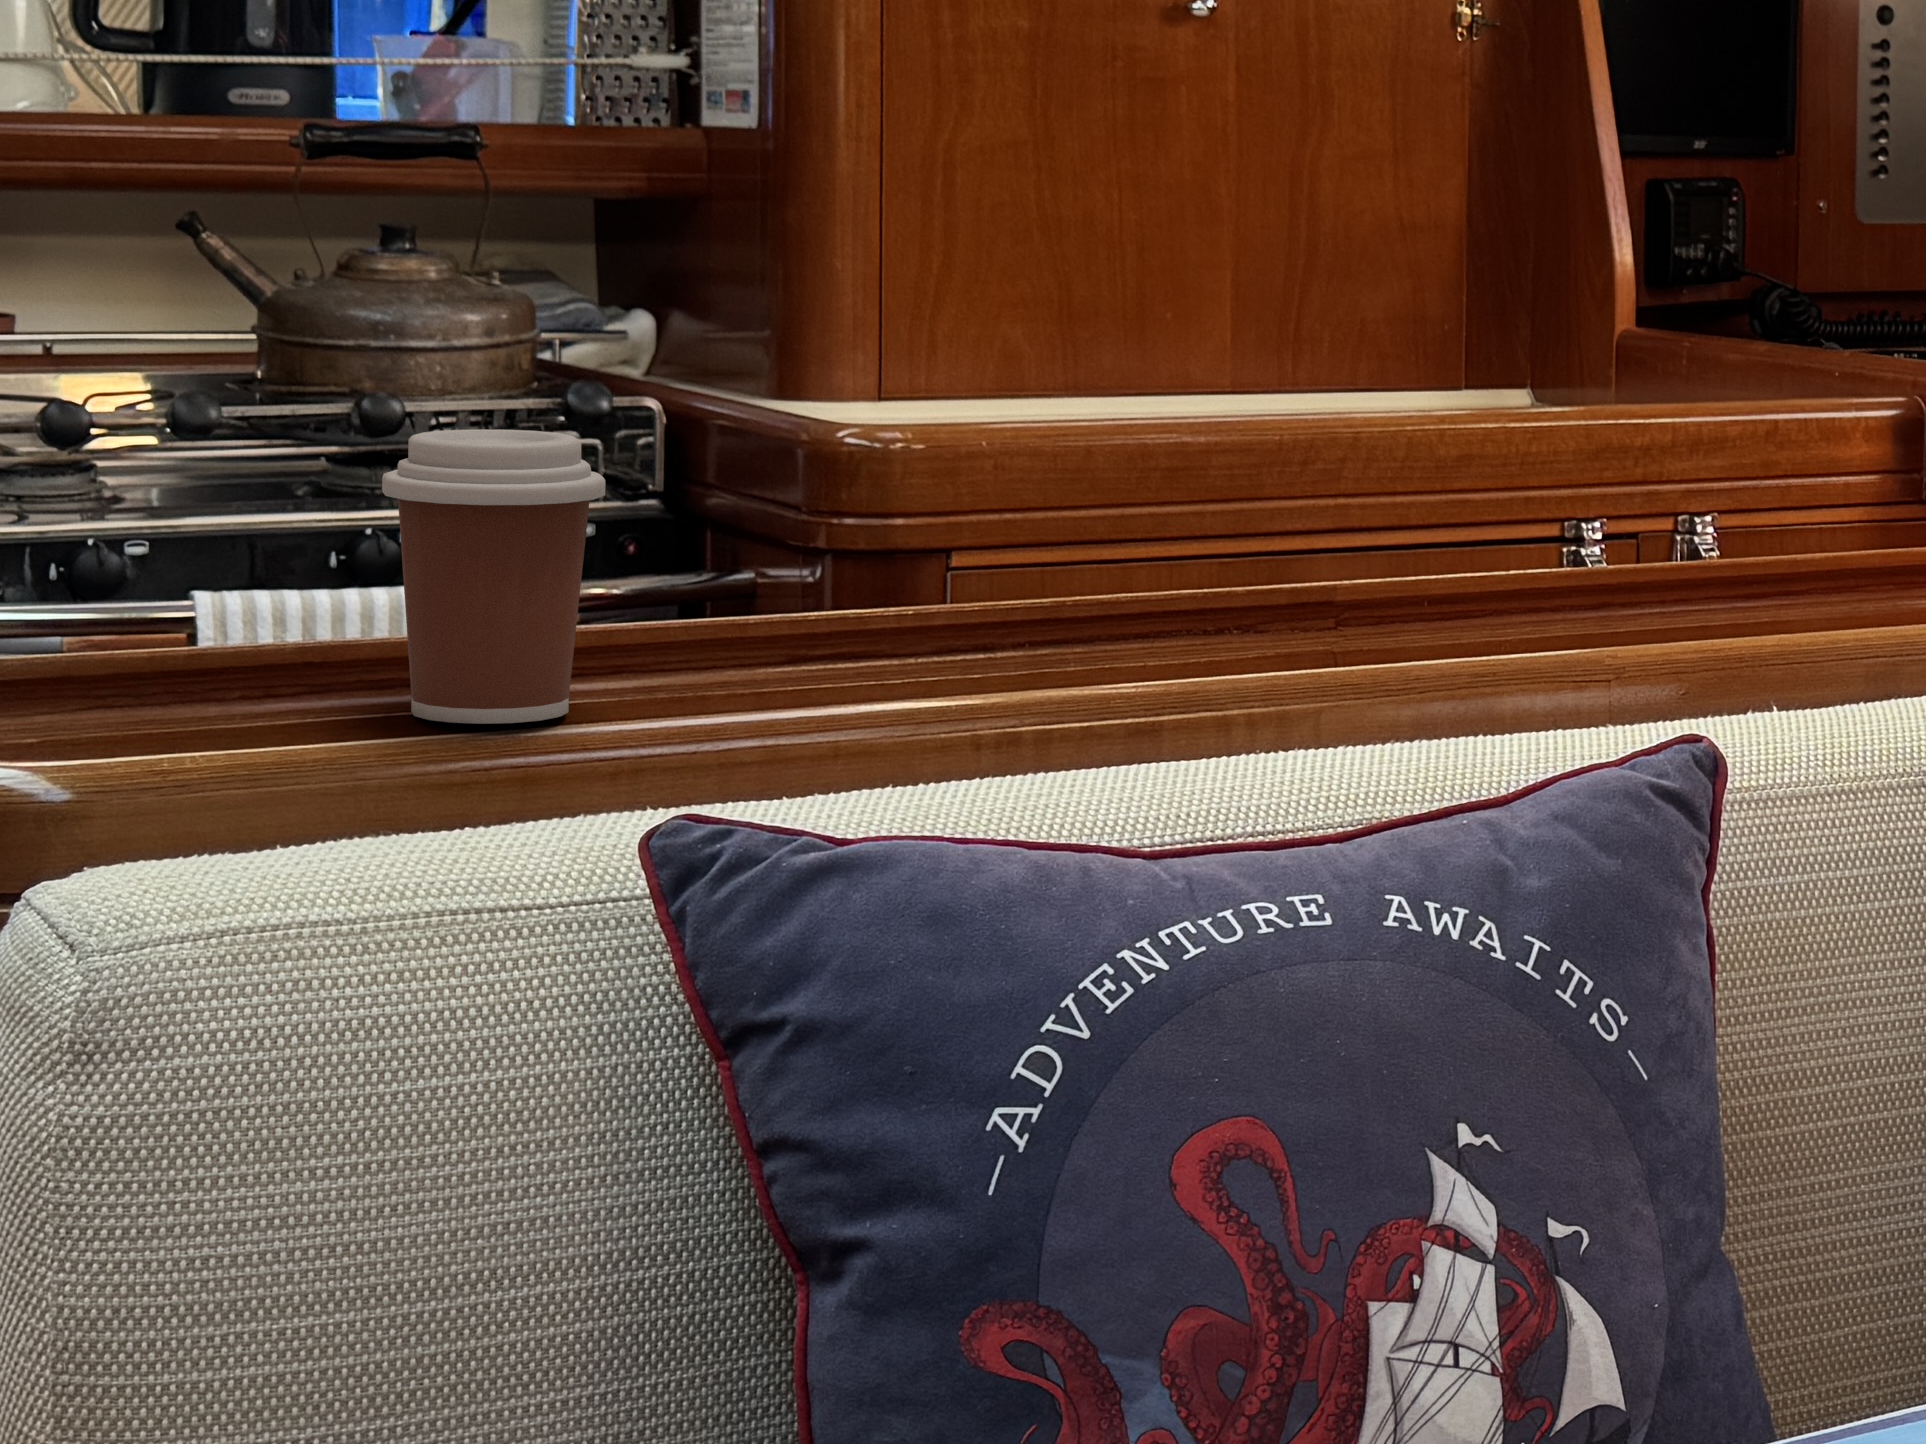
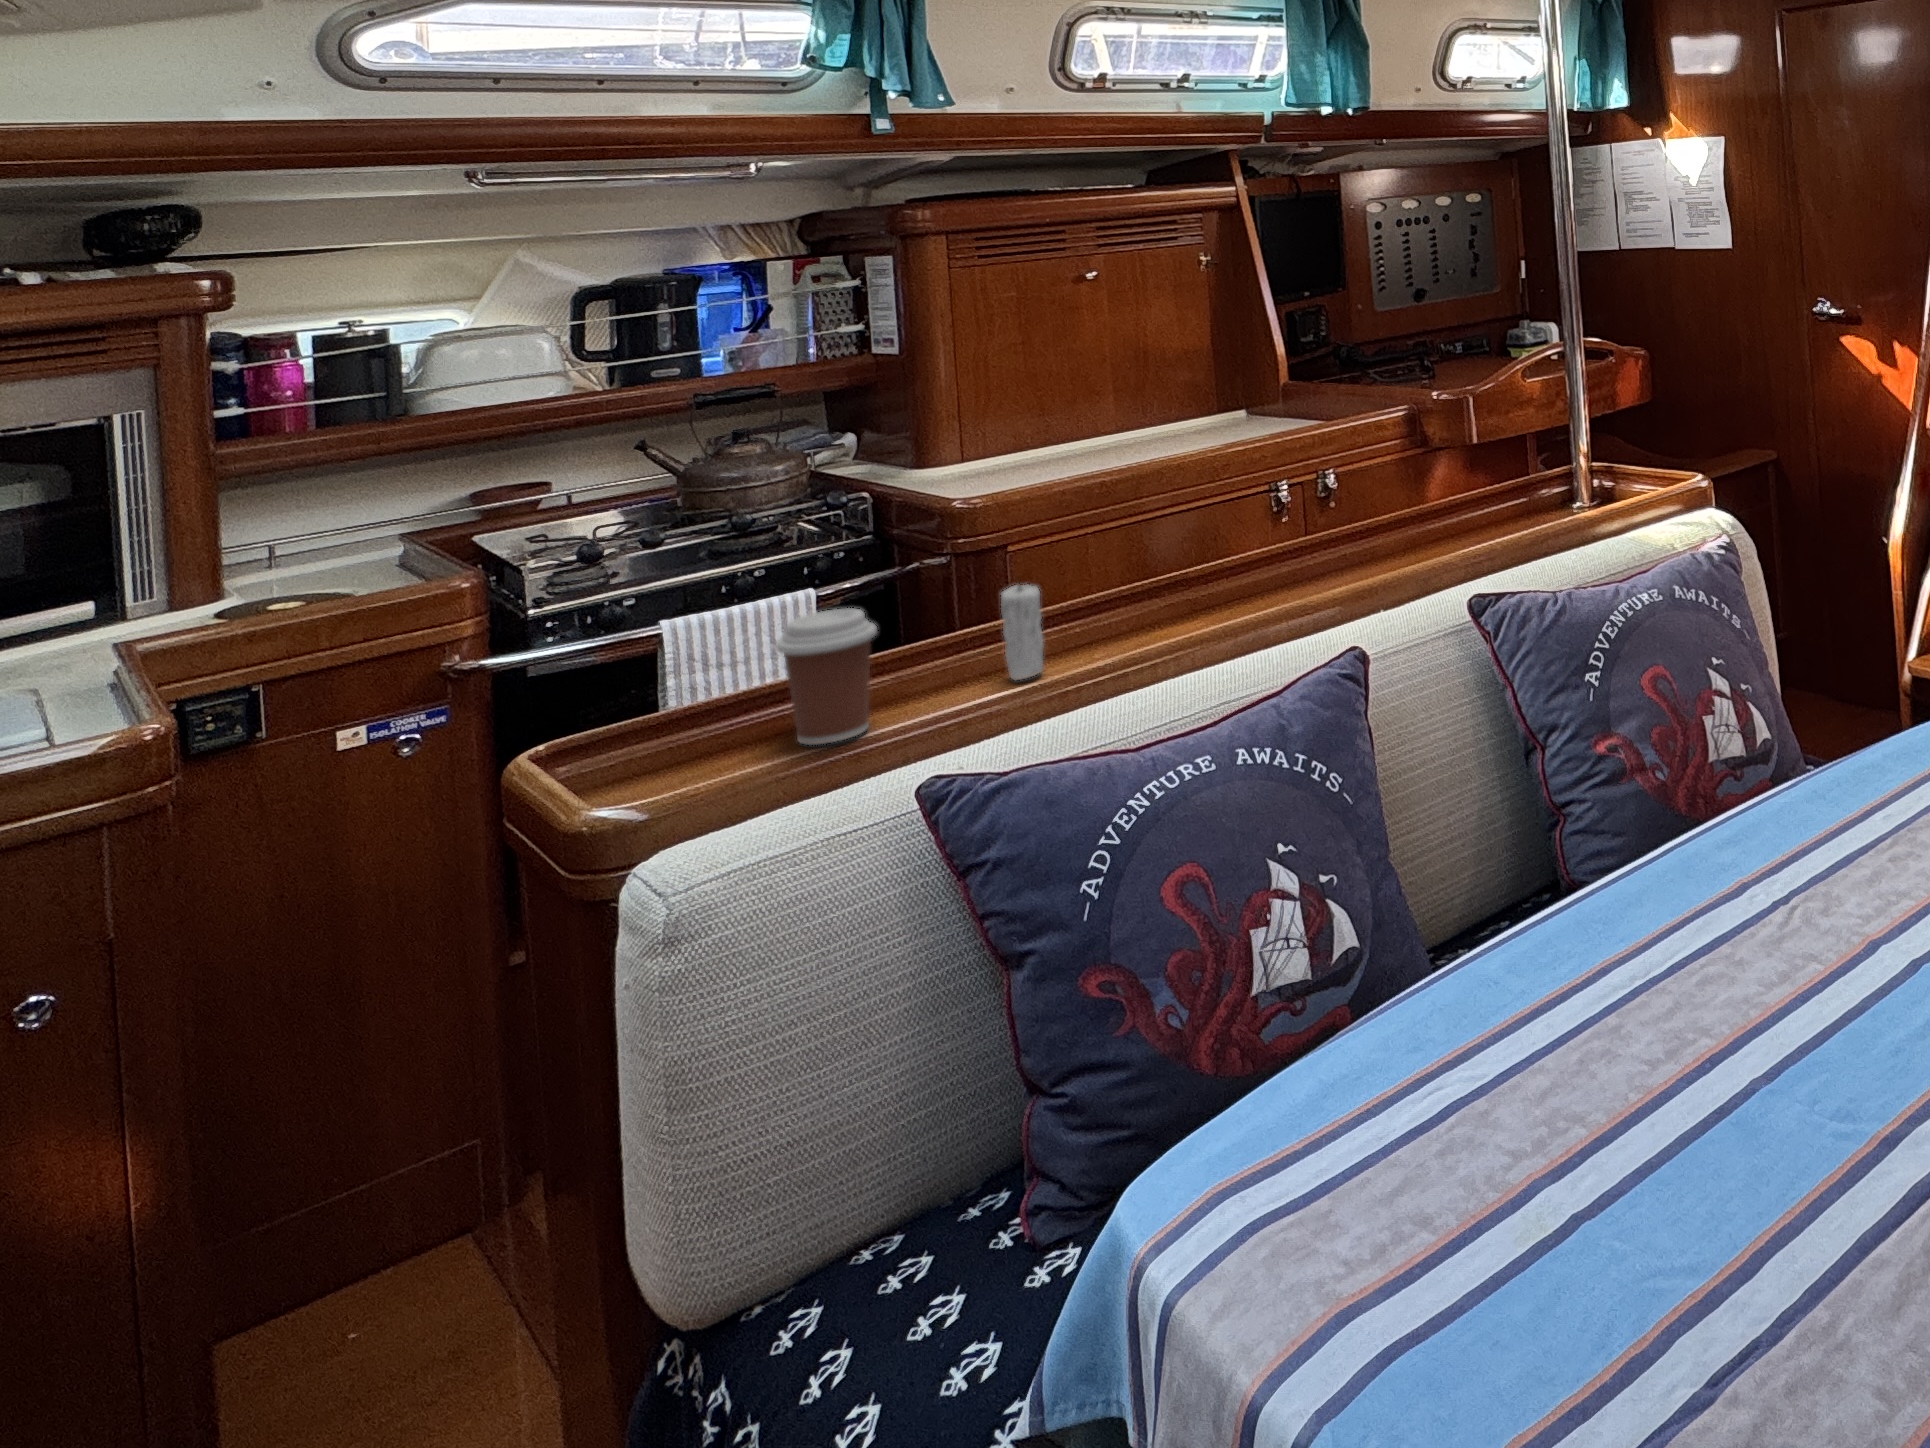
candle: none [889,421,979,682] -> present [1001,584,1043,680]

